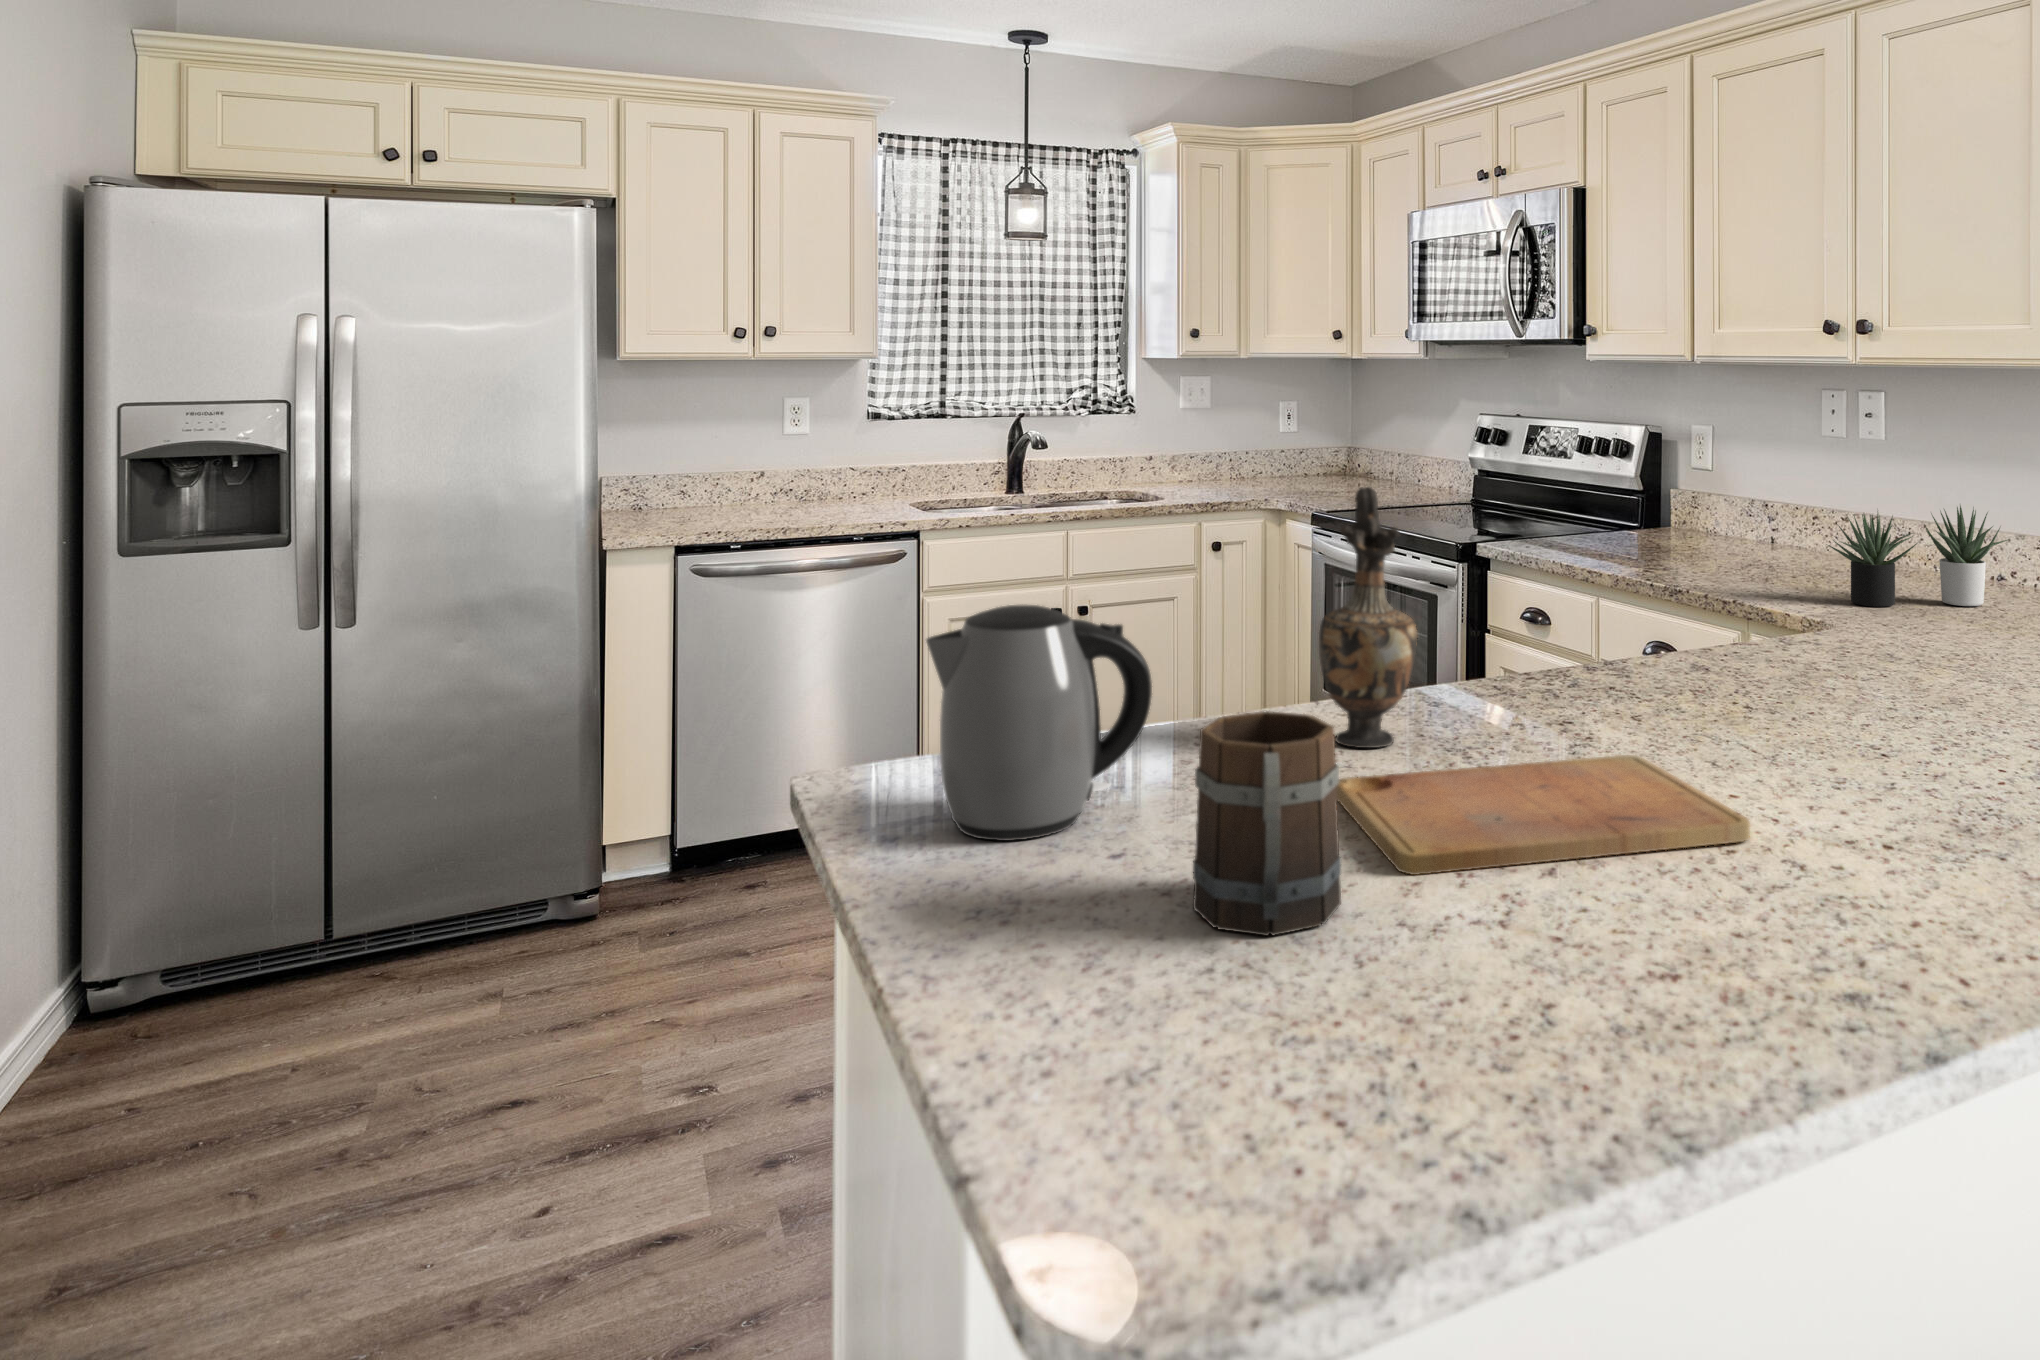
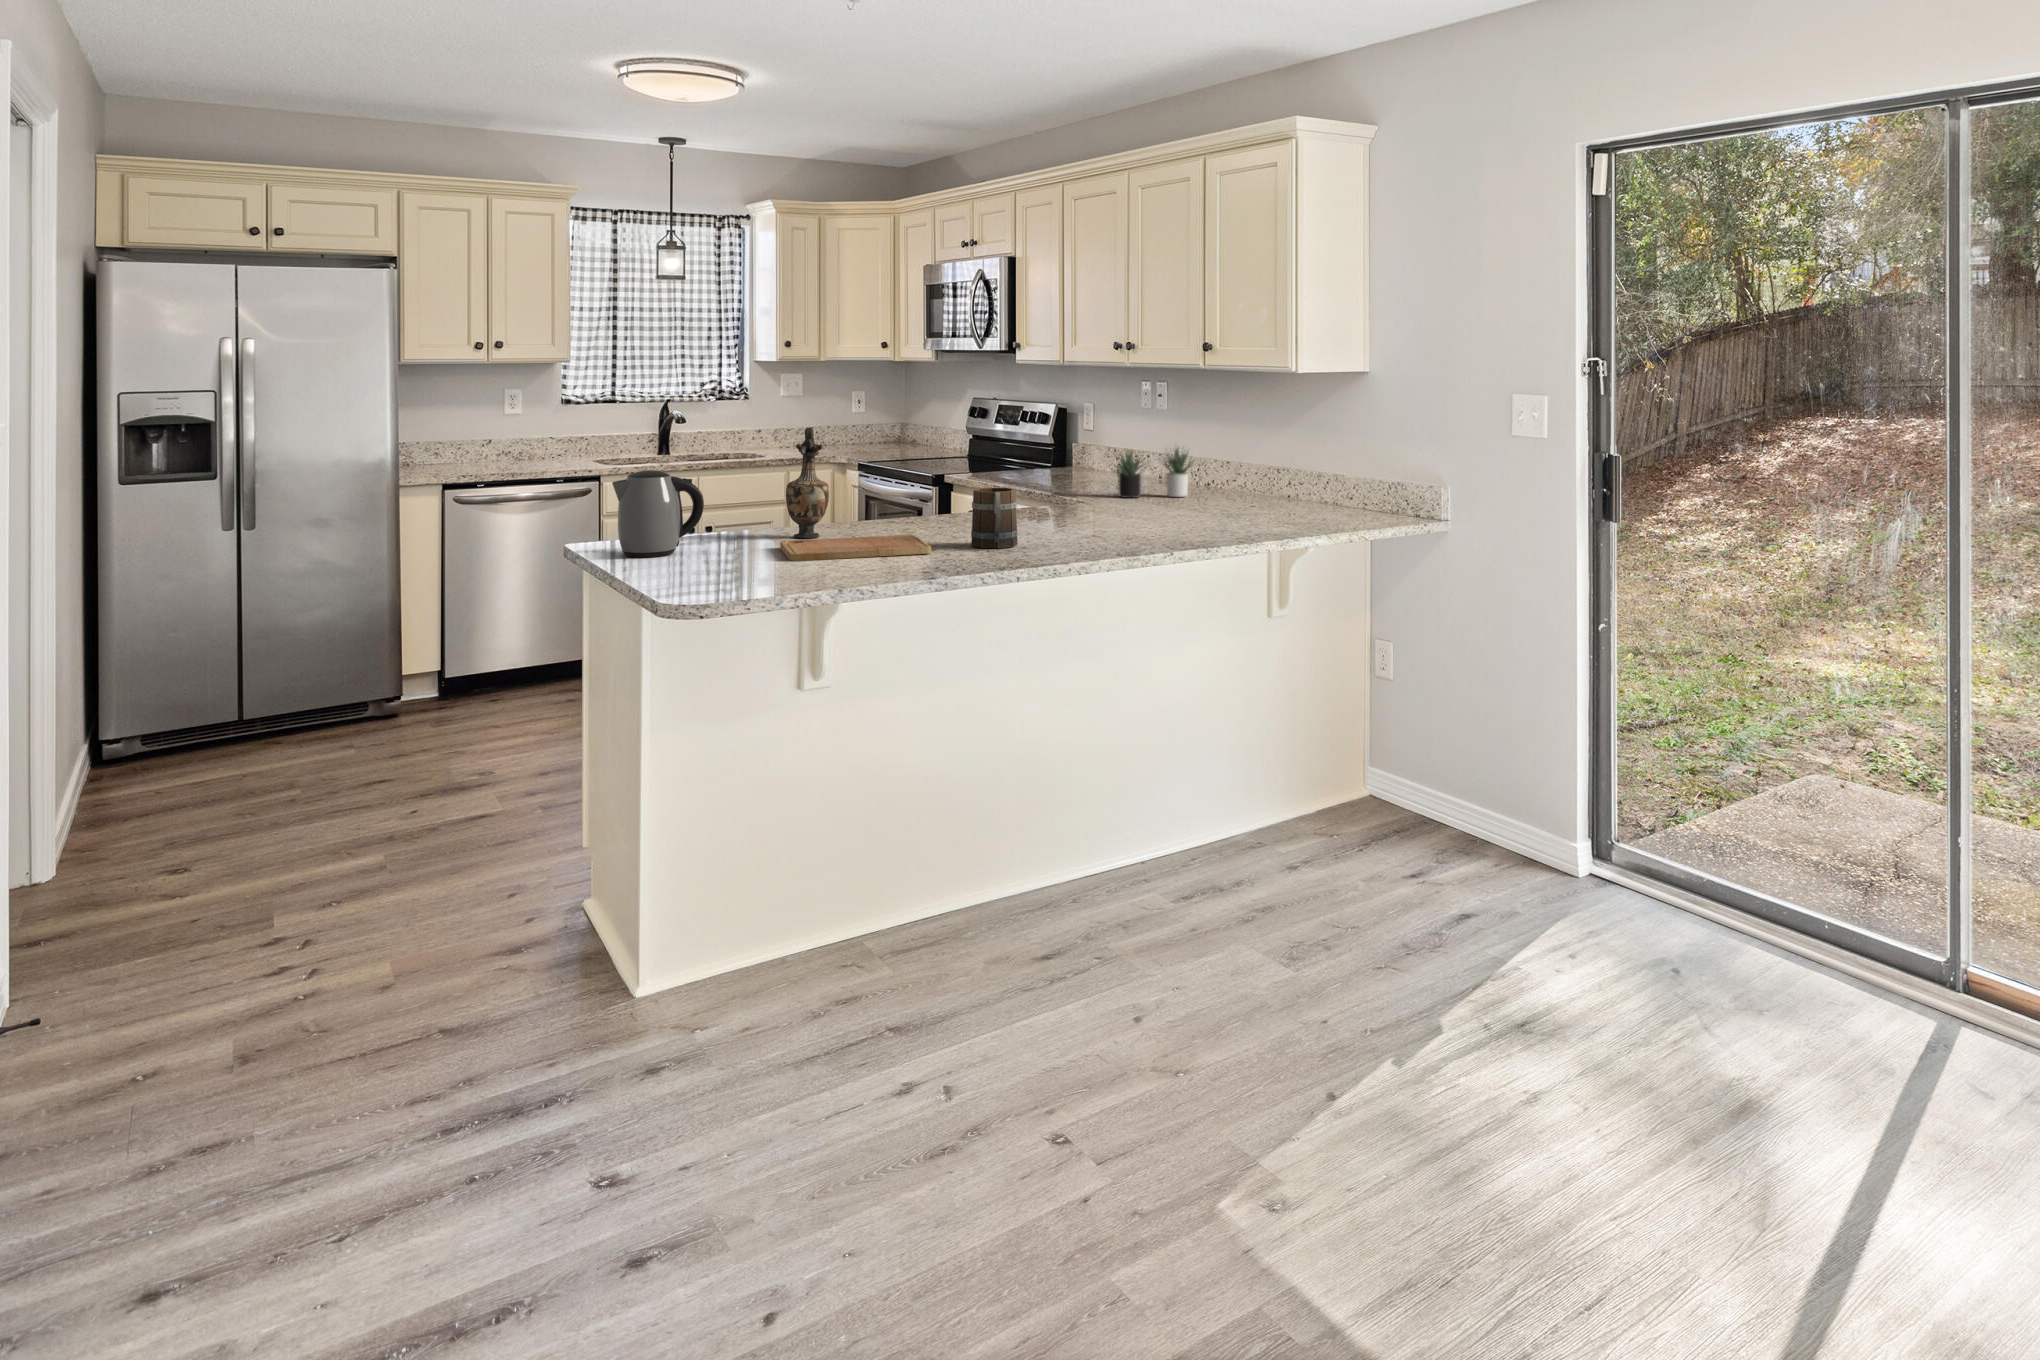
mug: present [1193,711,1341,936] -> present [971,488,1018,549]

